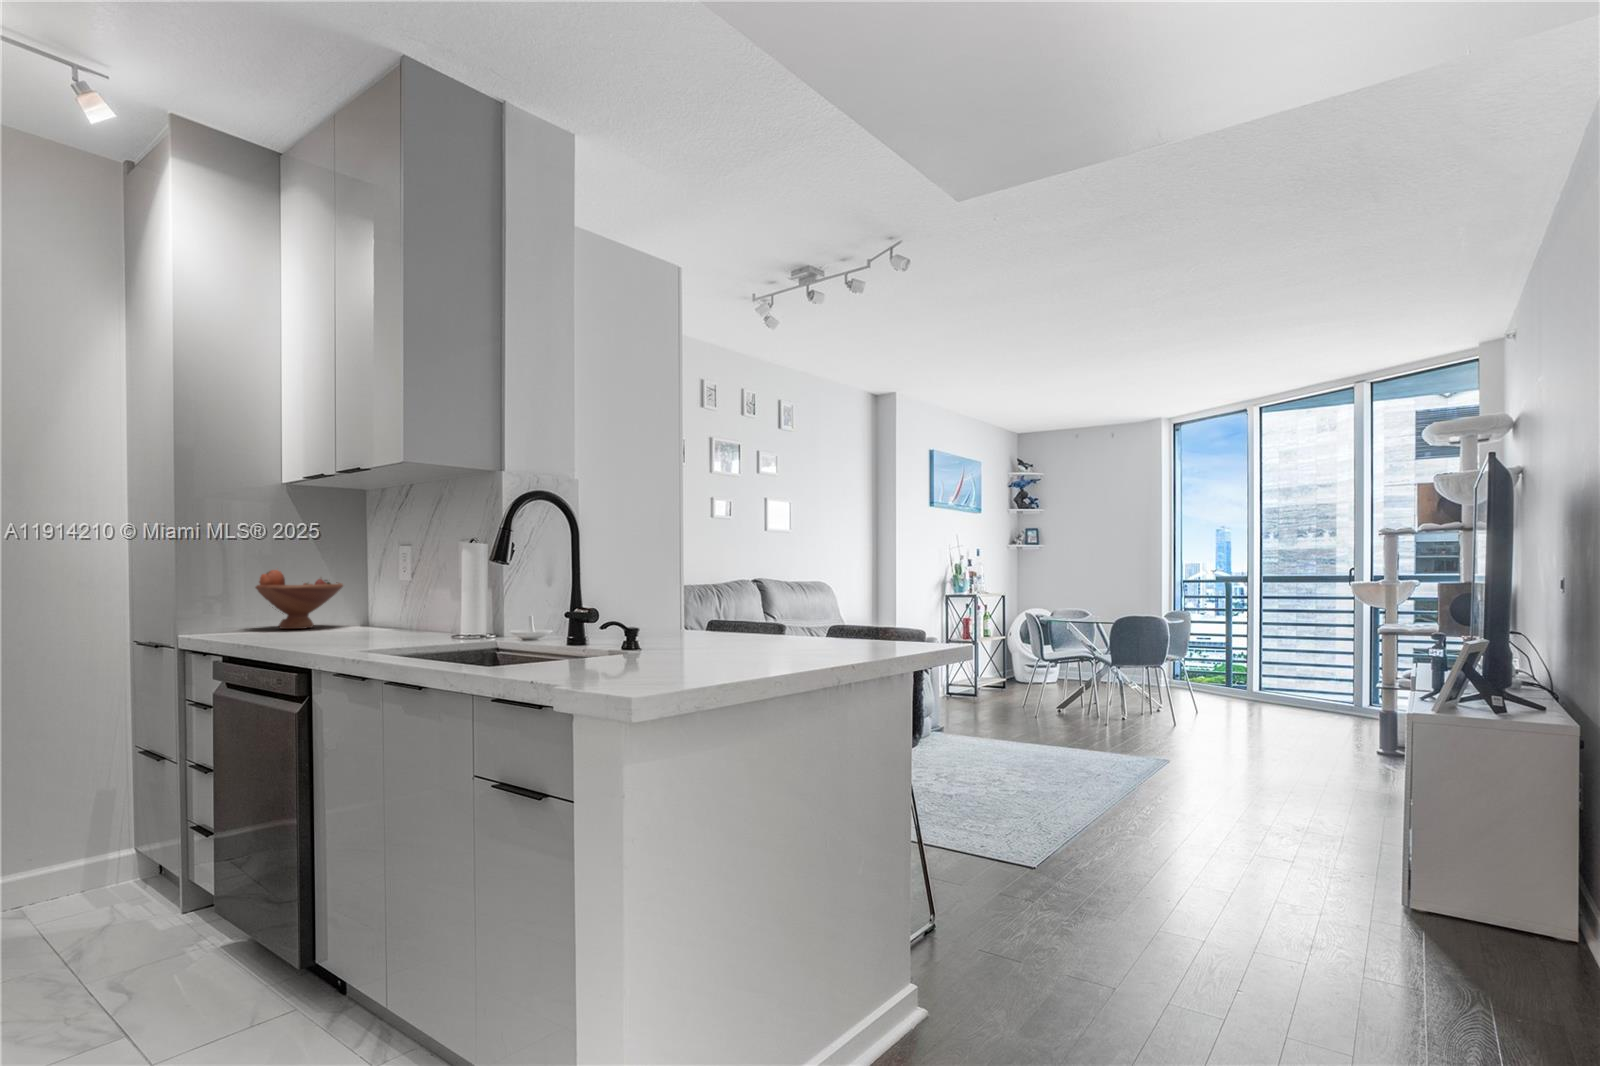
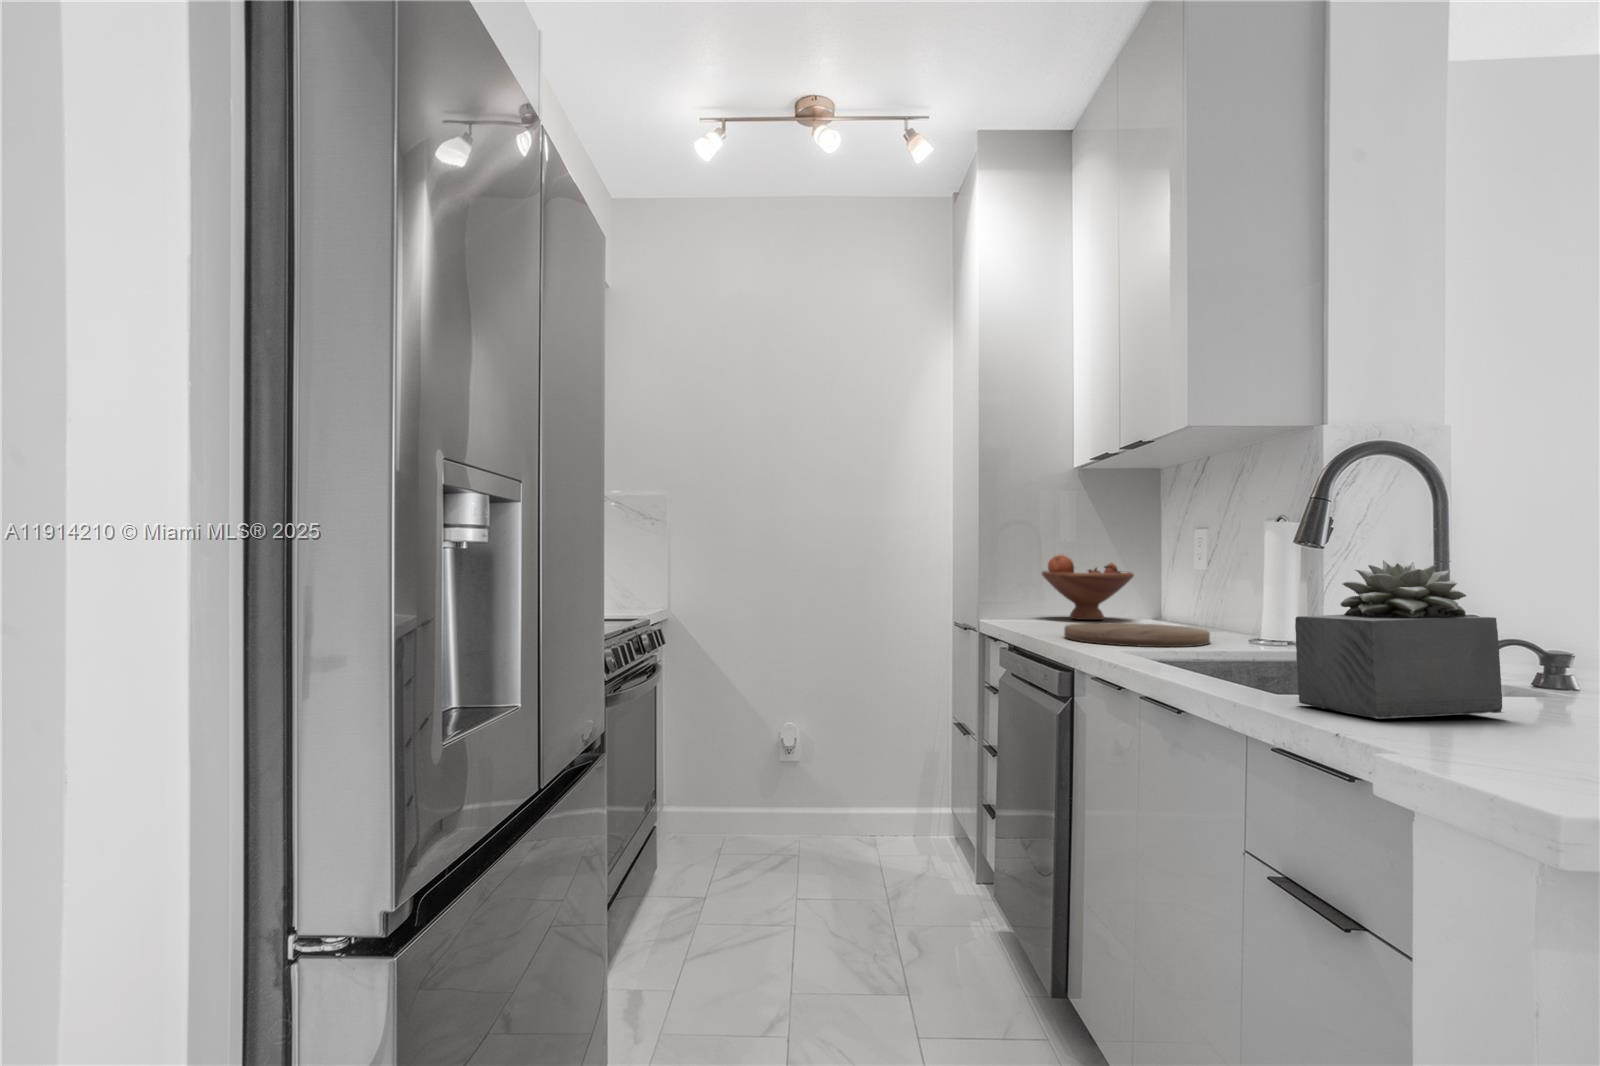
succulent plant: none [505,581,611,674] -> present [1295,560,1503,719]
cutting board: none [291,628,420,649] -> present [1064,623,1210,647]

